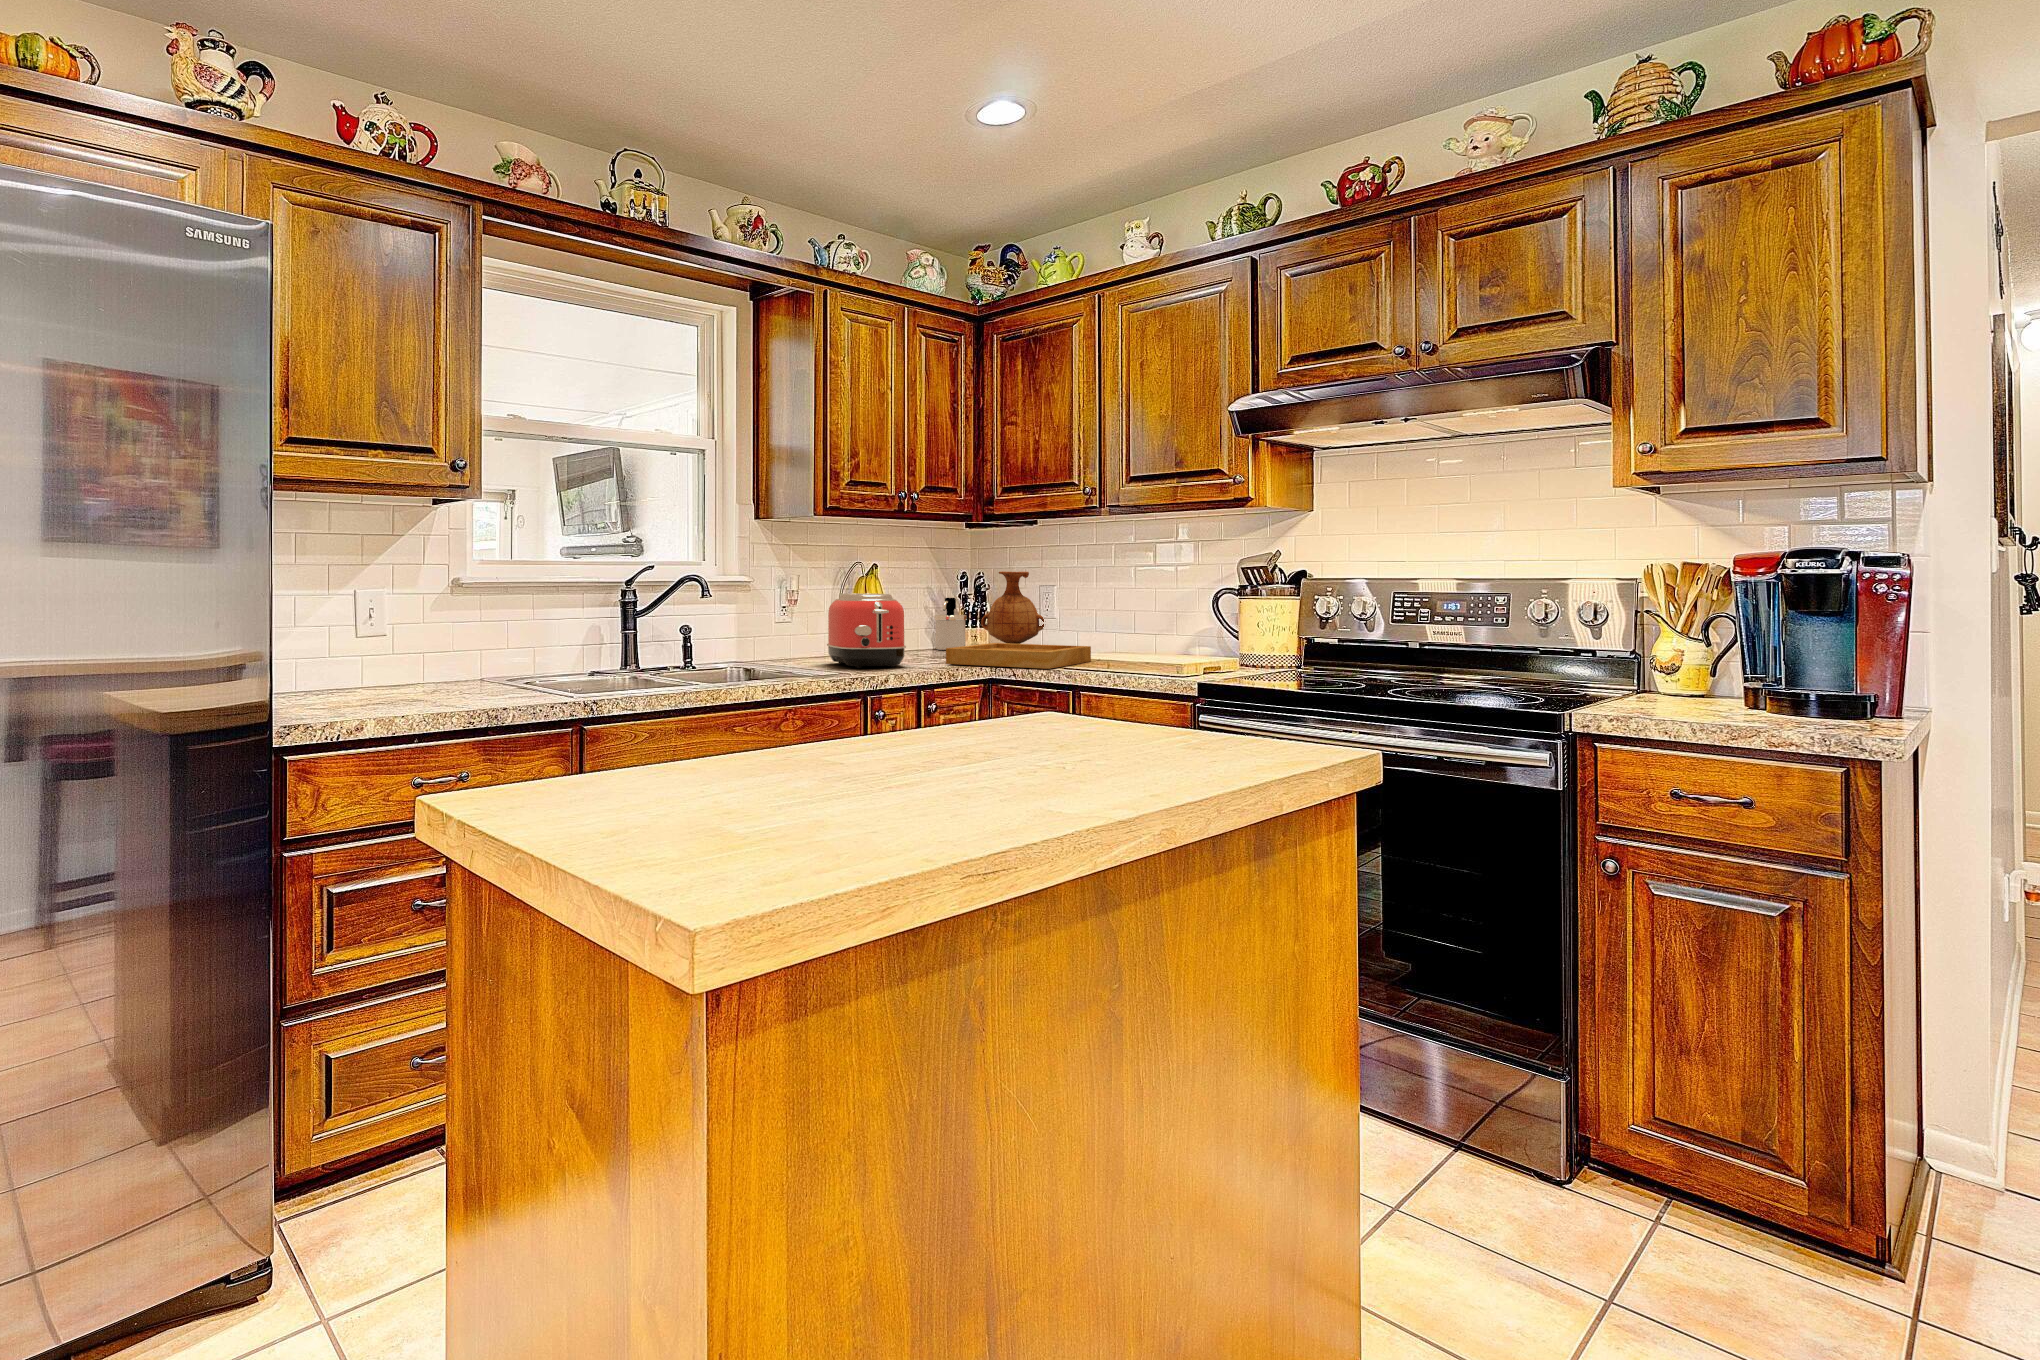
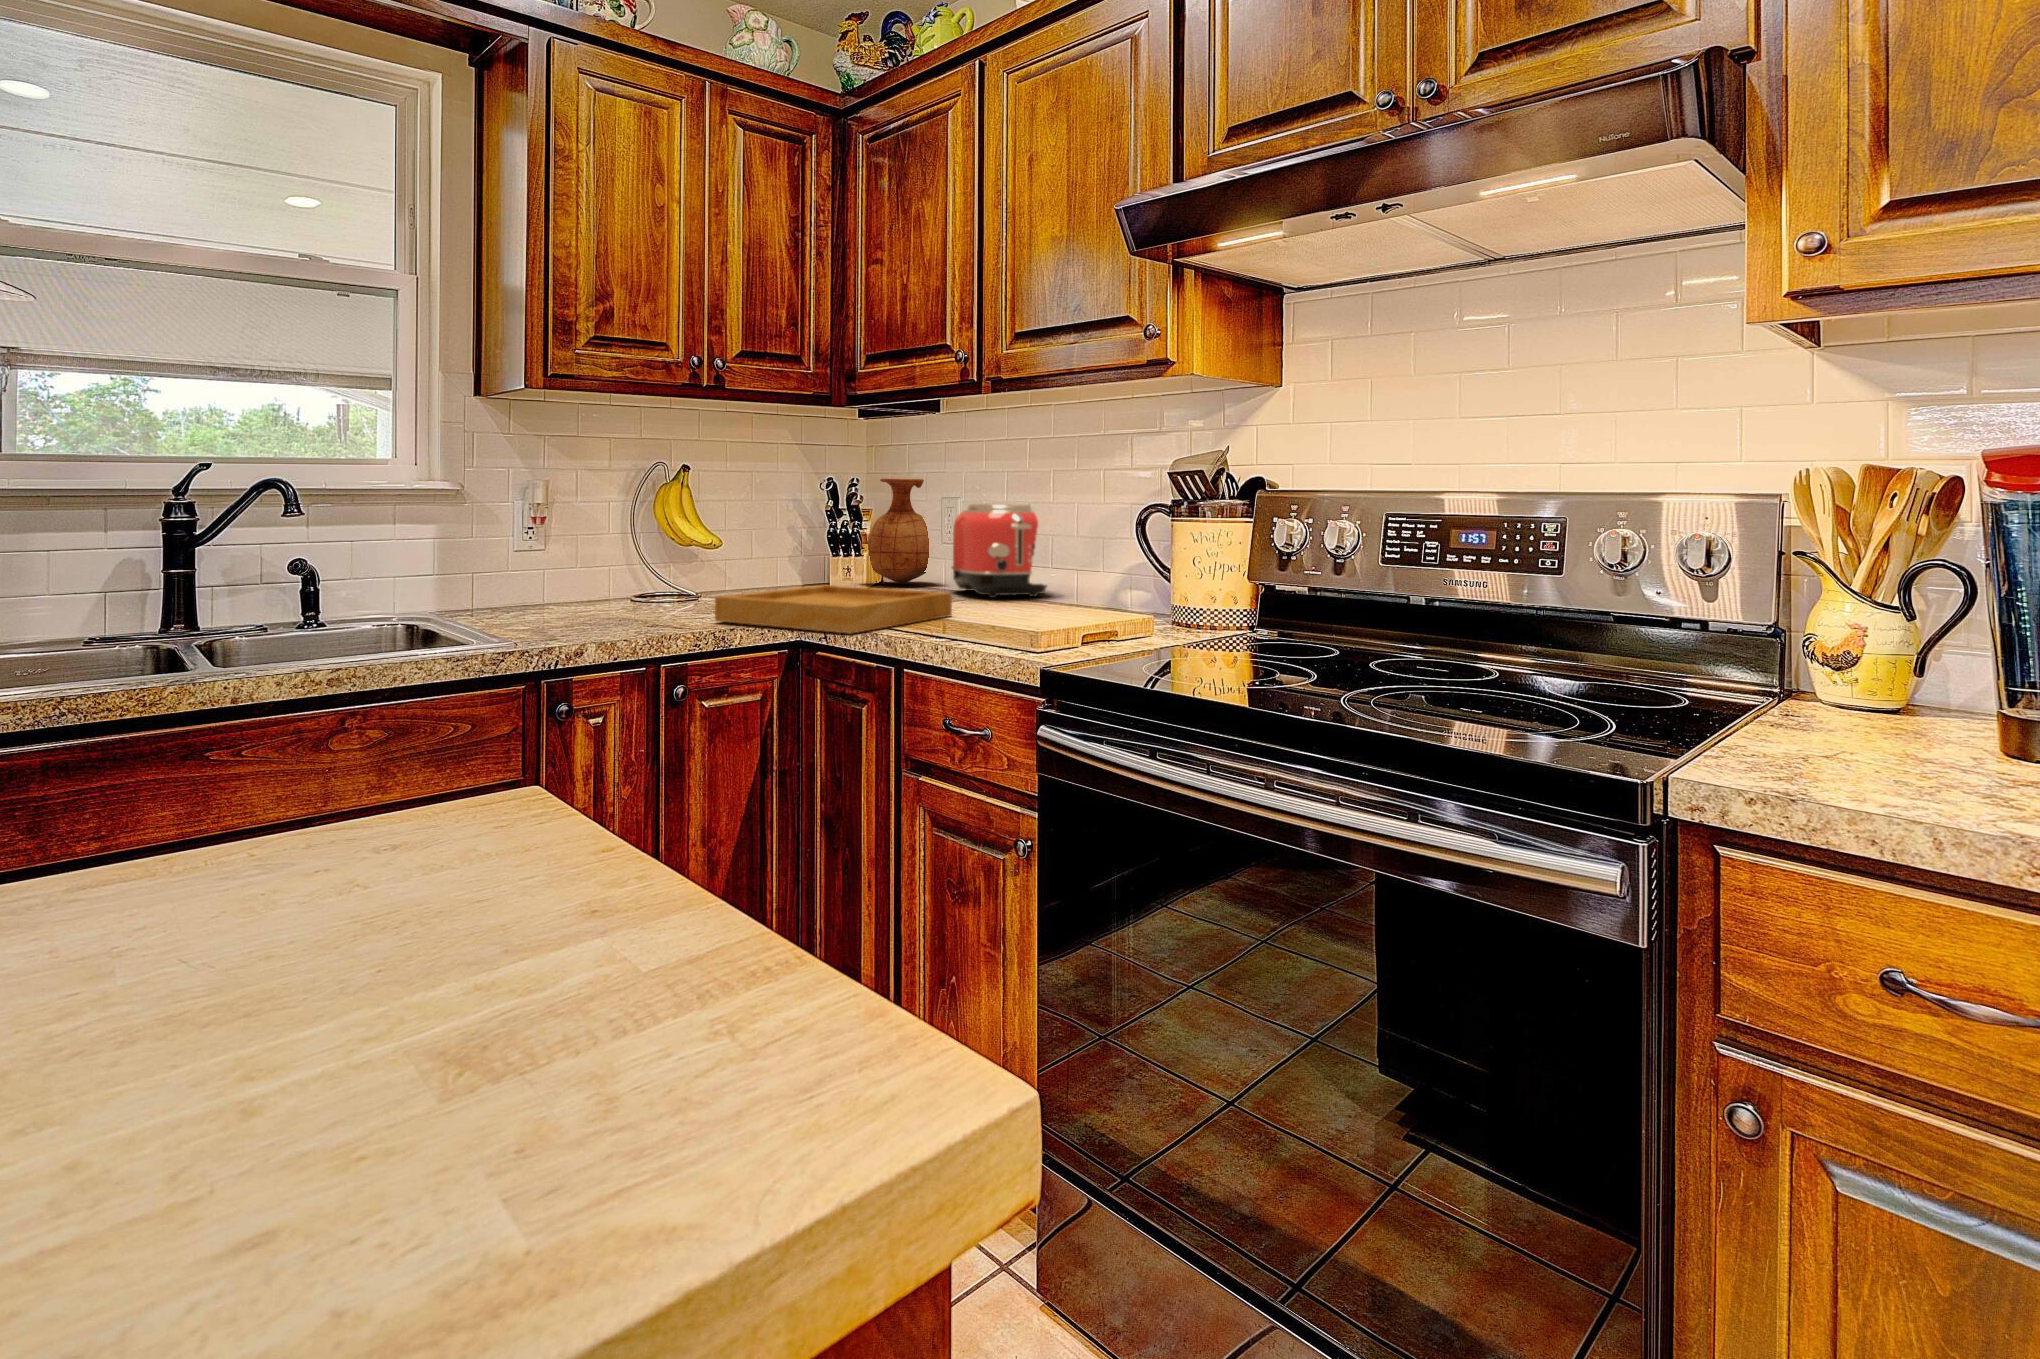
toaster: present [827,593,906,668] -> present [952,504,1047,598]
soap dispenser: present [935,598,966,650] -> none [778,515,824,591]

